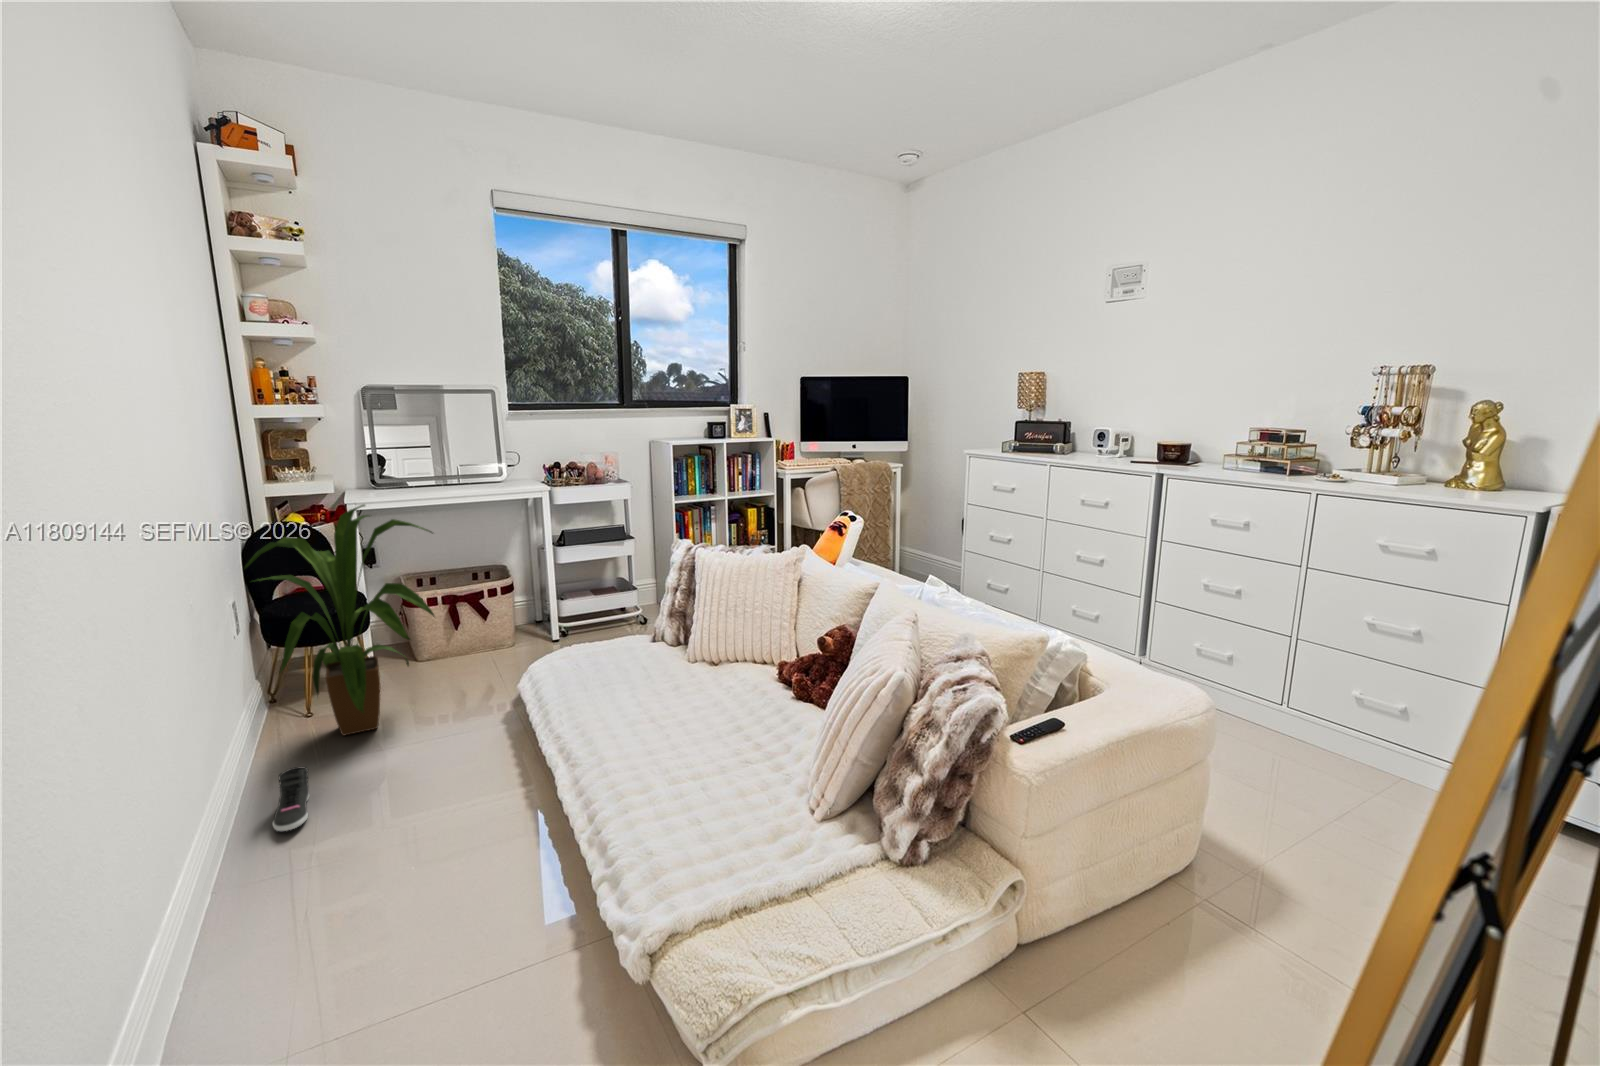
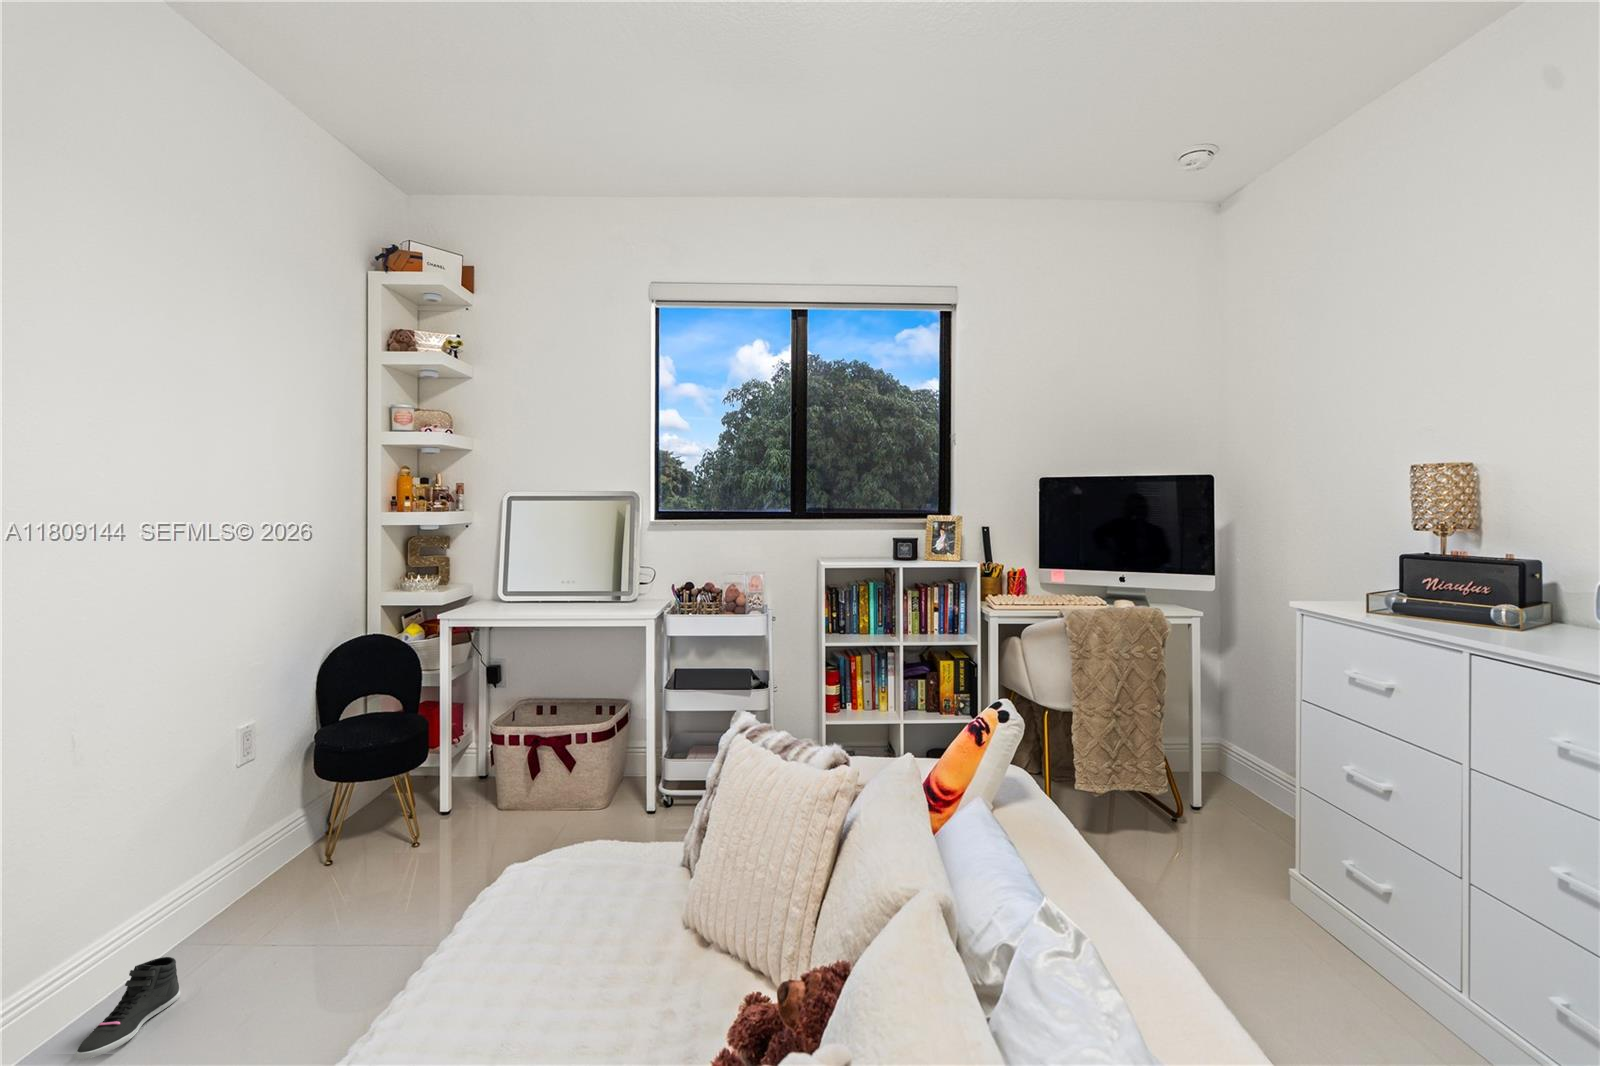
house plant: present [244,505,434,735] -> none [227,625,444,907]

